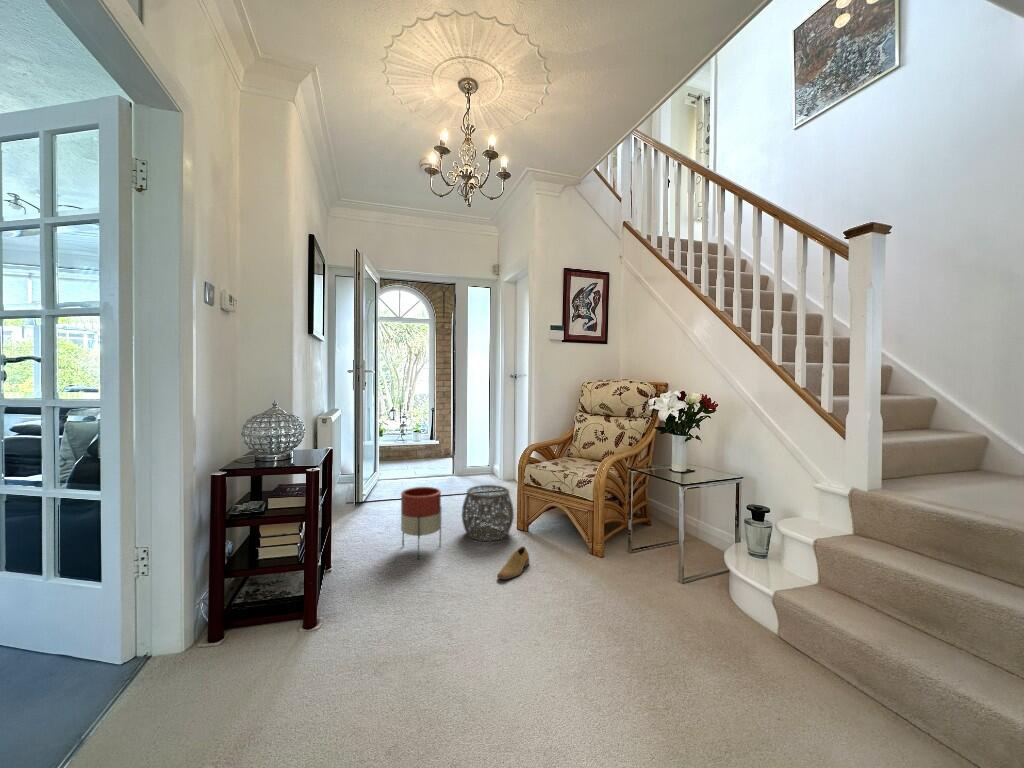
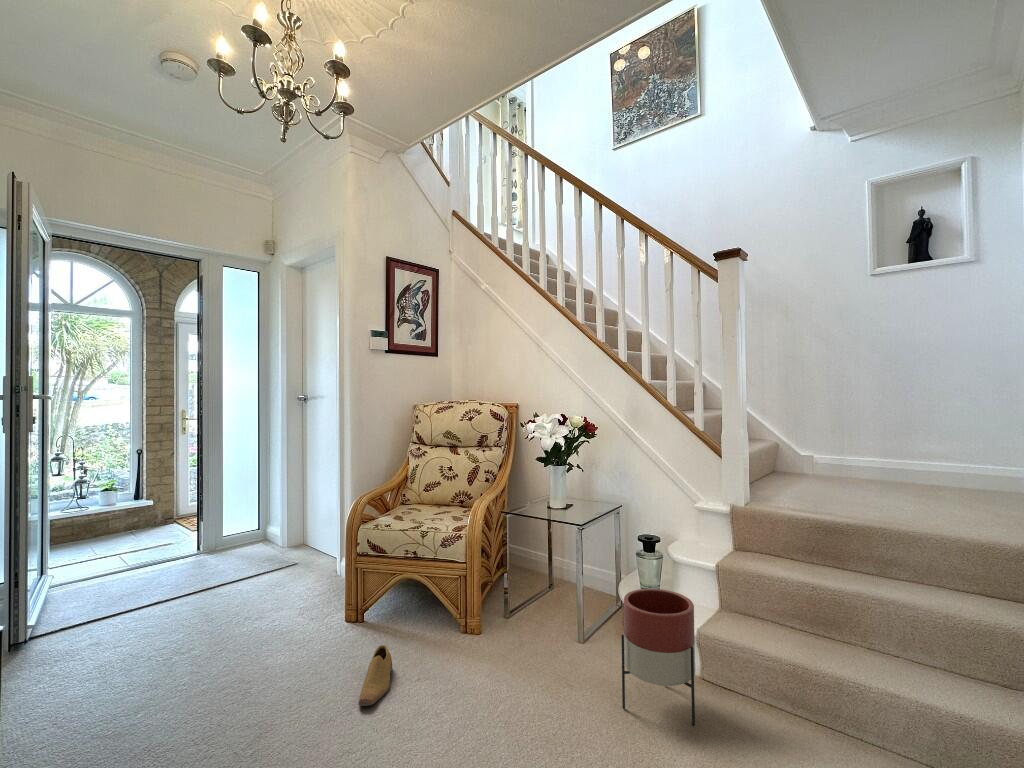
woven basket: present [462,485,514,541] -> none [261,561,347,654]
planter: present [401,487,441,558] -> present [621,589,696,725]

